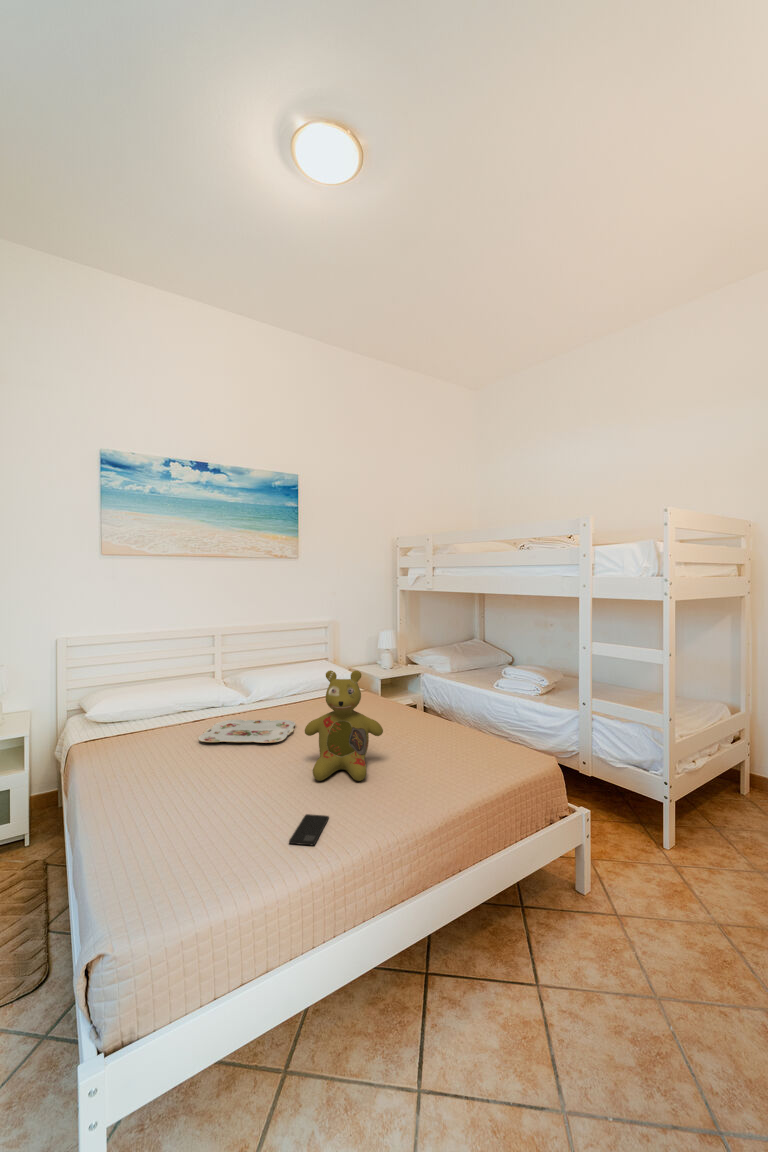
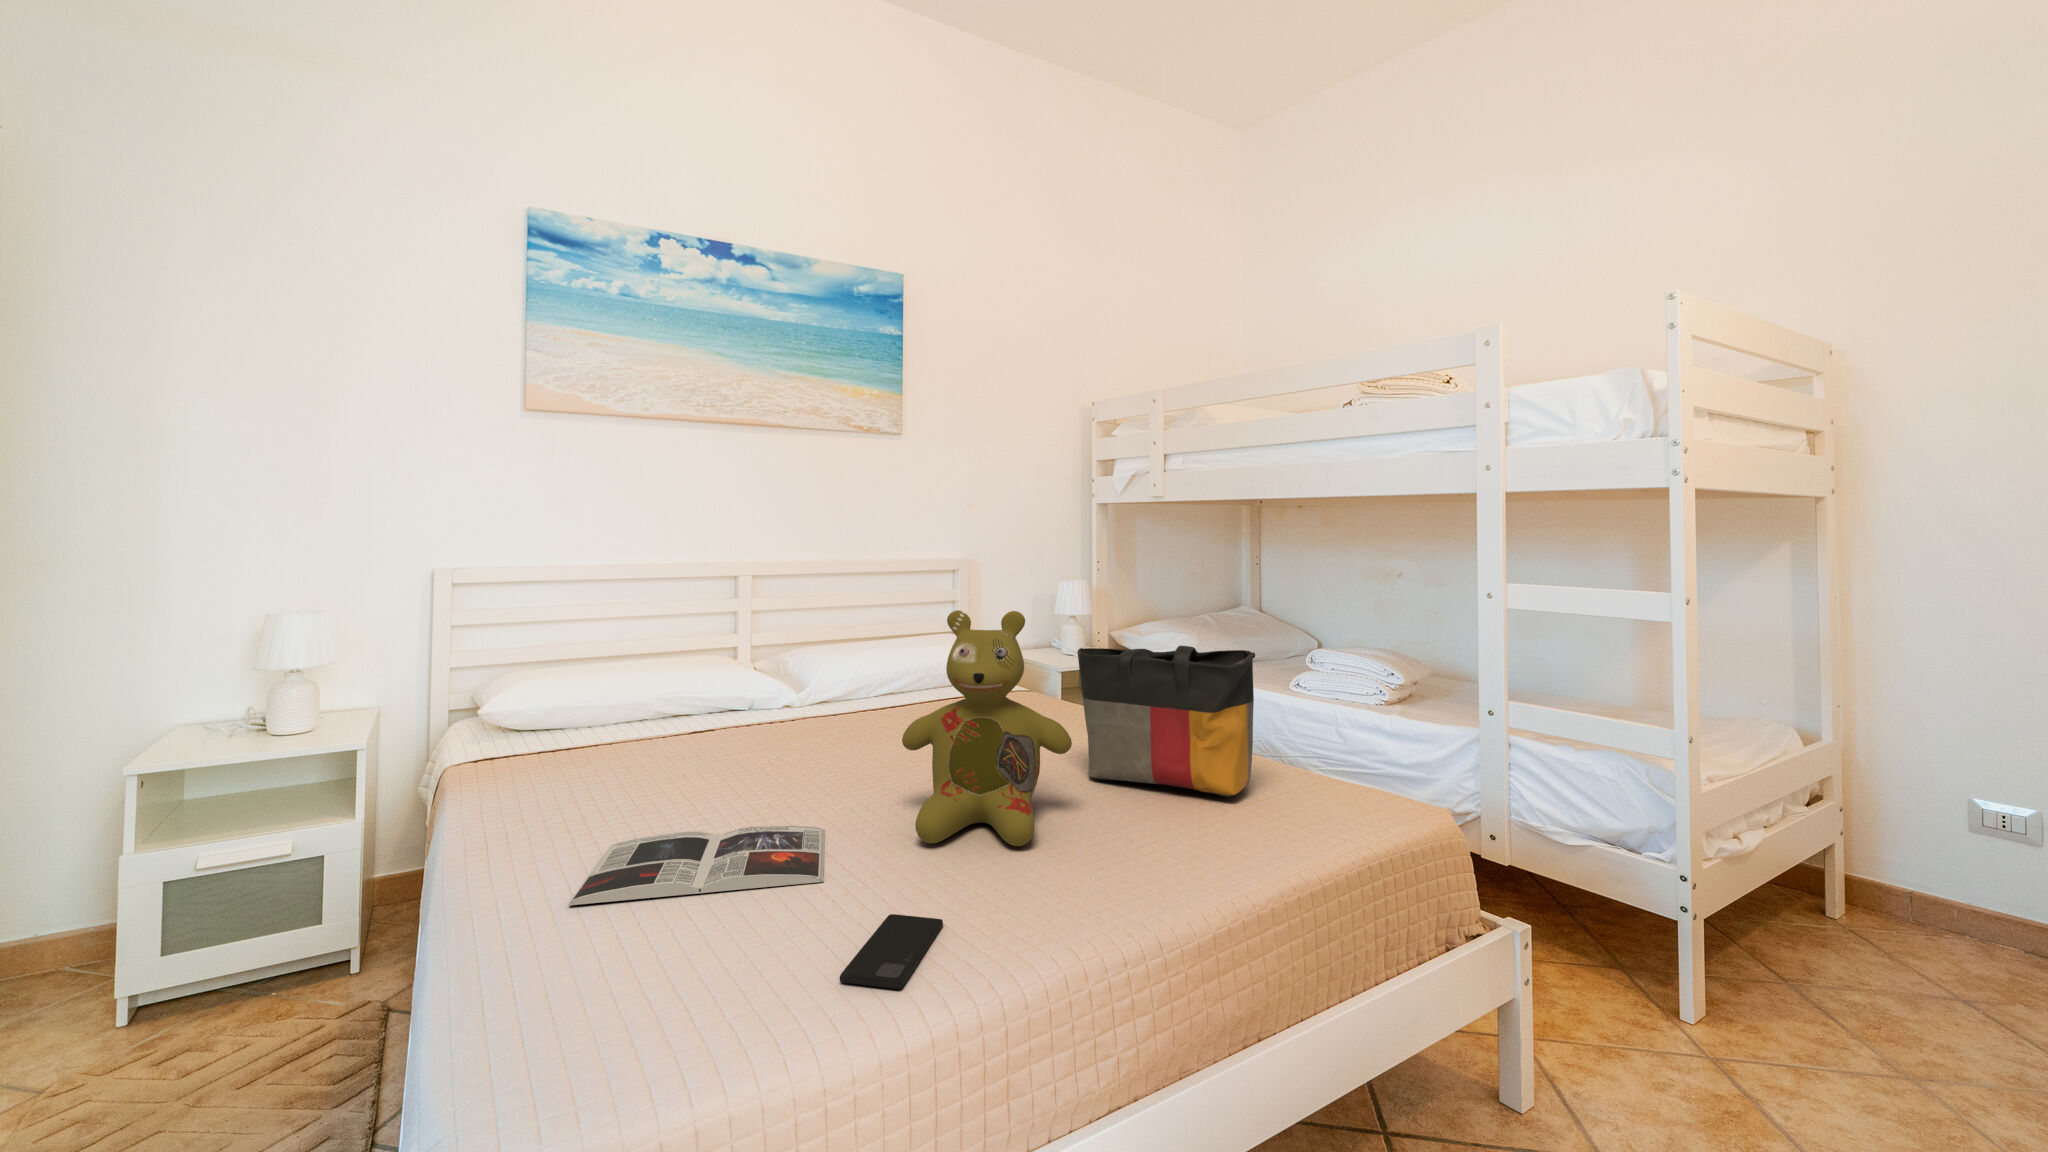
tote bag: none [386,681,466,753] -> present [1077,646,1255,796]
serving tray: present [198,719,295,743] -> none [694,729,894,769]
magazine: none [163,774,274,815] -> present [568,825,825,906]

